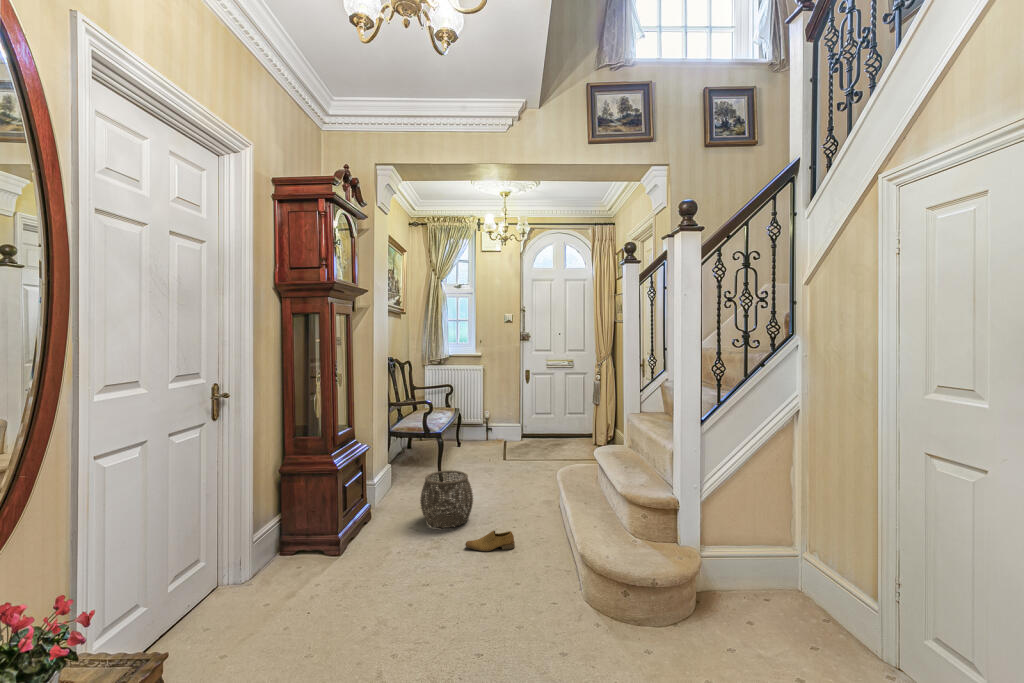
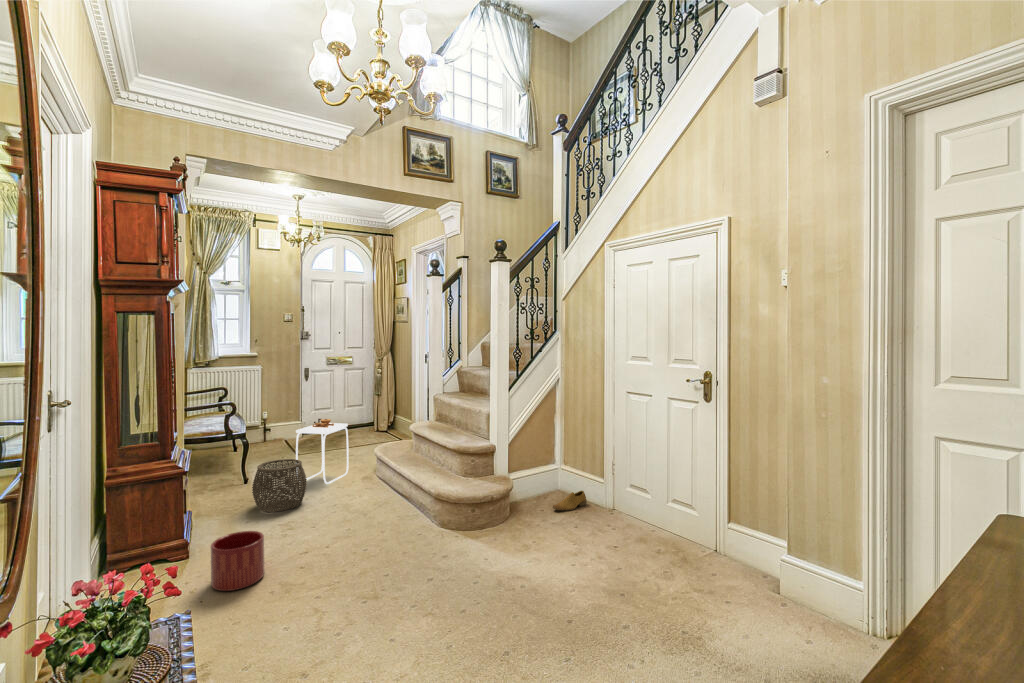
side table: none [478,429,534,503] -> present [296,419,349,484]
shoe: present [465,531,515,551] -> present [553,491,587,510]
planter: none [320,553,374,621] -> present [211,531,265,591]

